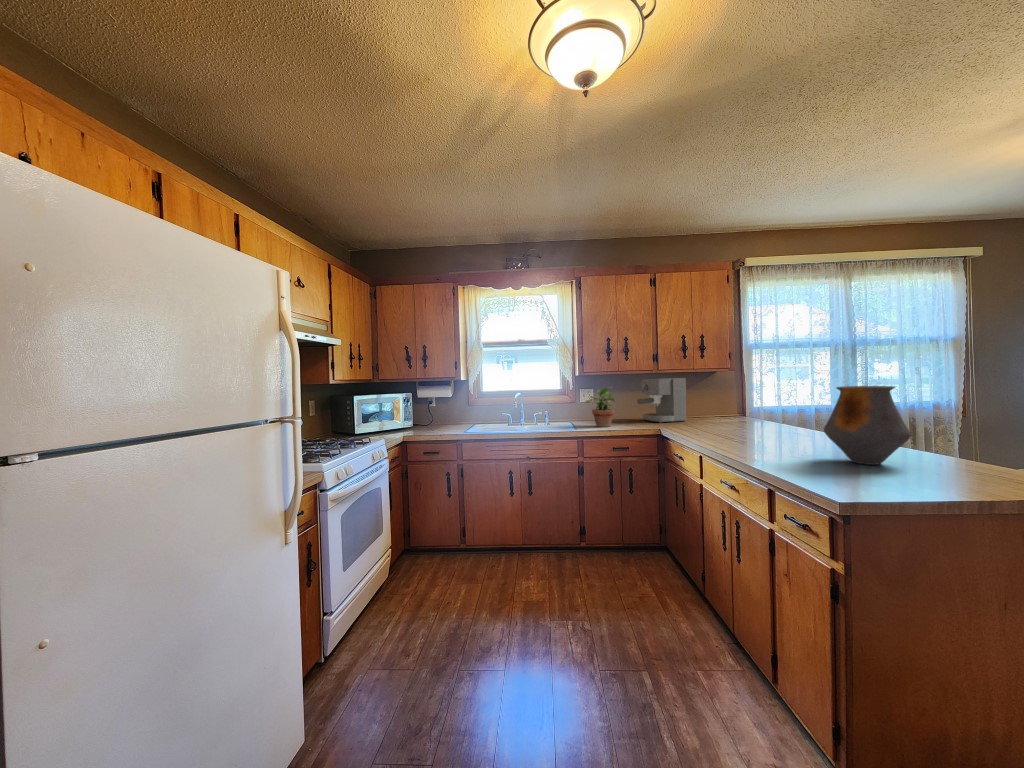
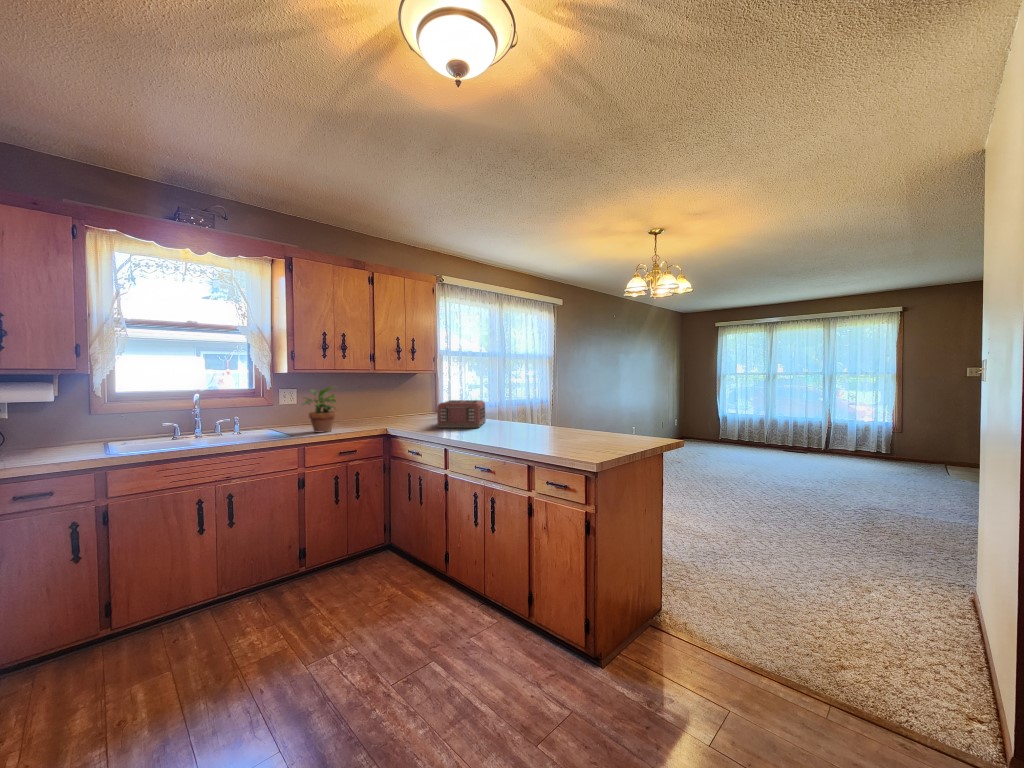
coffee maker: present [637,378,687,423] -> none [355,378,400,423]
vase: present [824,386,911,465] -> none [541,385,585,438]
toaster: none [707,403,784,437] -> present [437,400,486,428]

